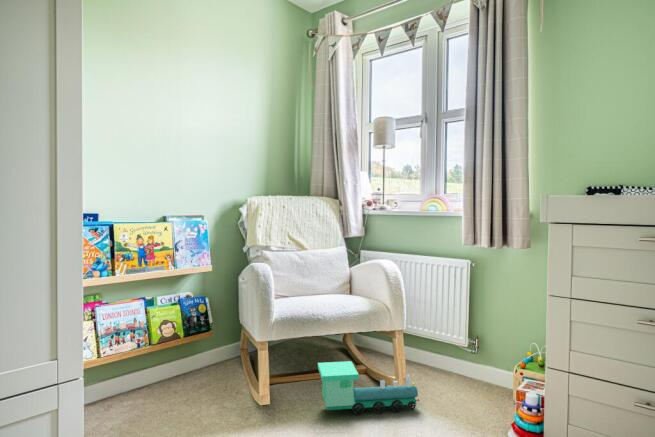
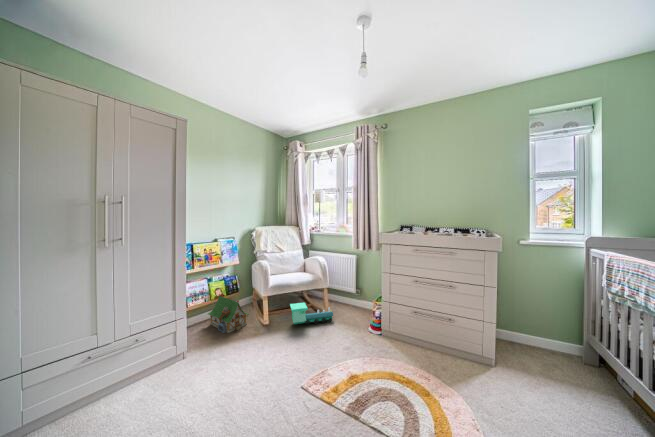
toy house: none [143,331,230,420] -> present [208,294,249,333]

